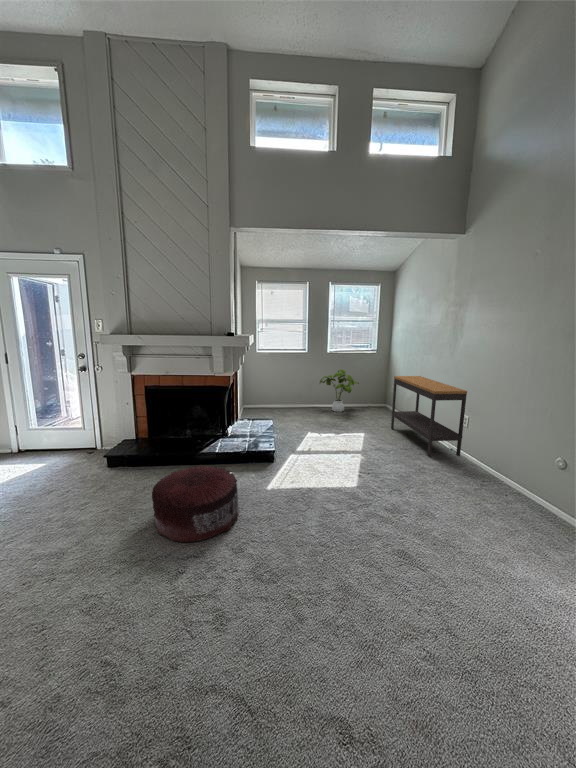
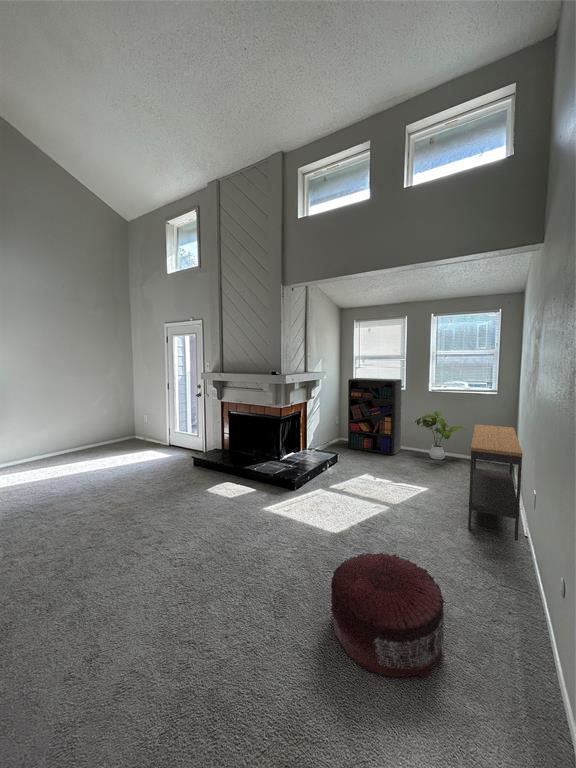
bookshelf: none [259,342,307,414] -> present [348,378,402,455]
pouf: present [152,465,239,543] -> present [331,553,444,677]

